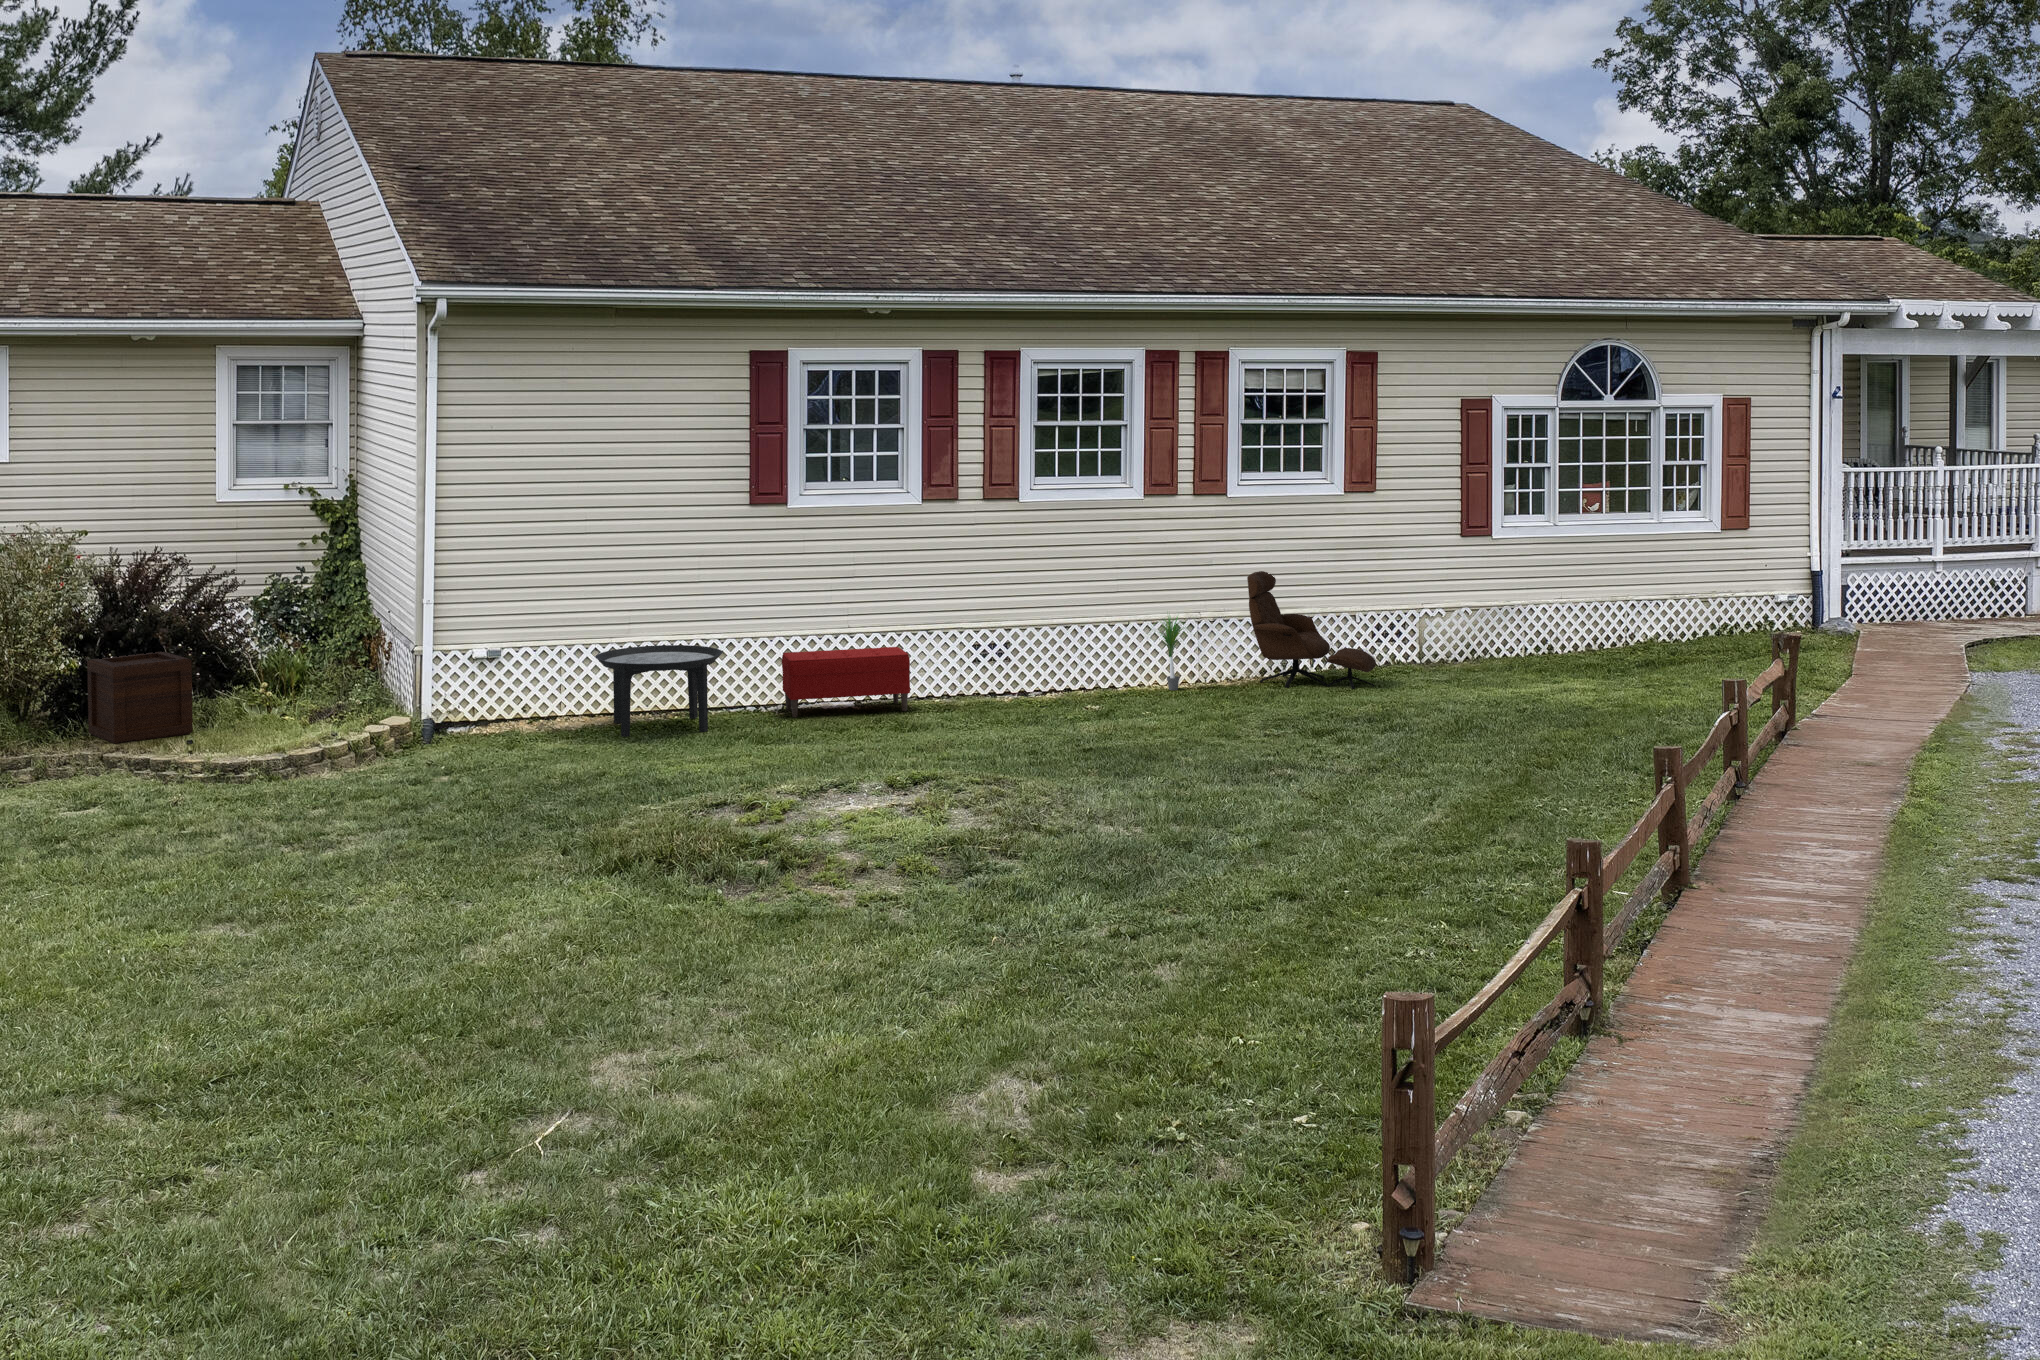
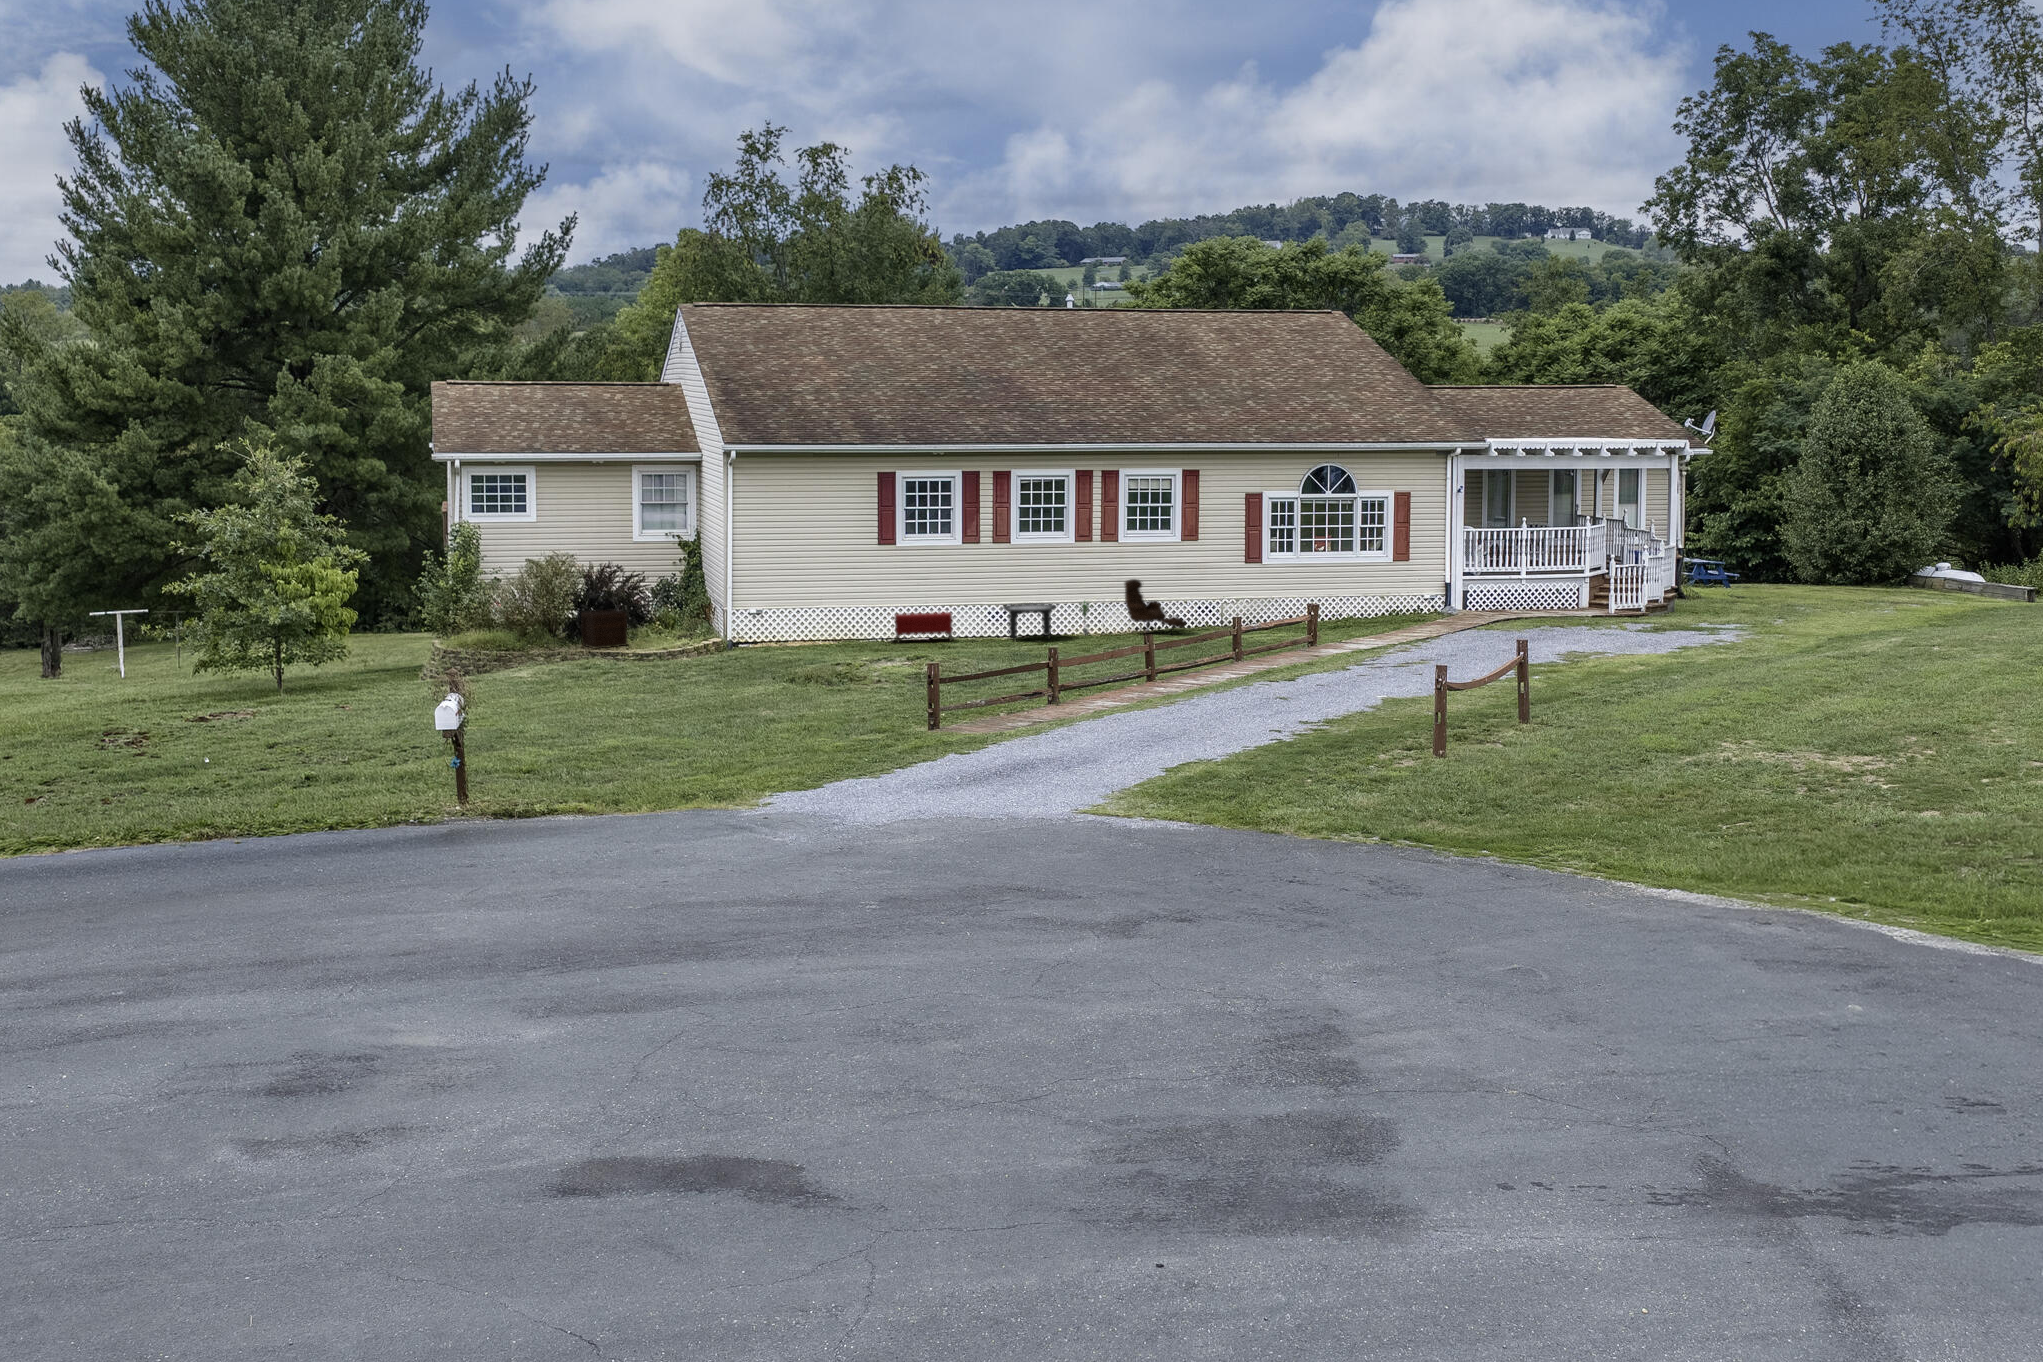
round table: present [596,645,723,737] -> present [1003,603,1056,641]

